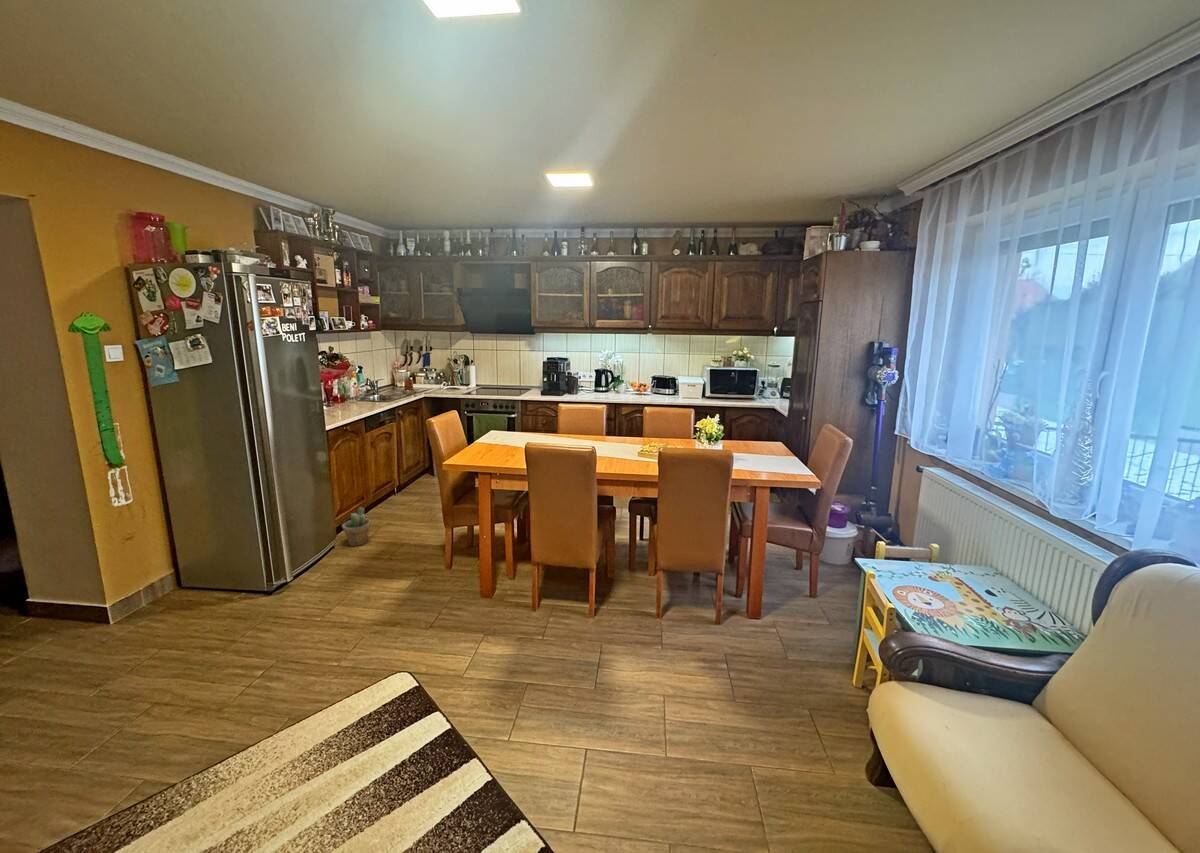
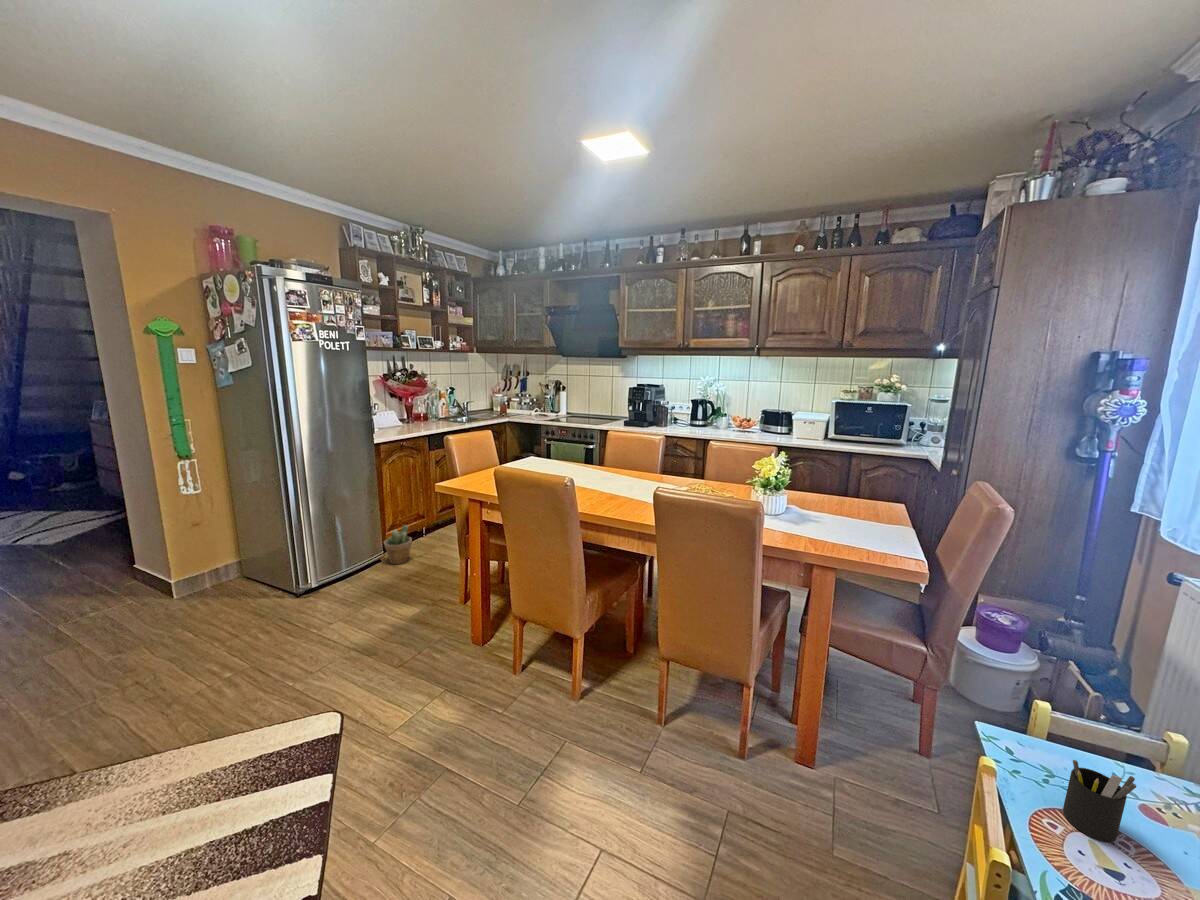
pen holder: none [902,558,931,592] -> present [1063,760,1136,842]

